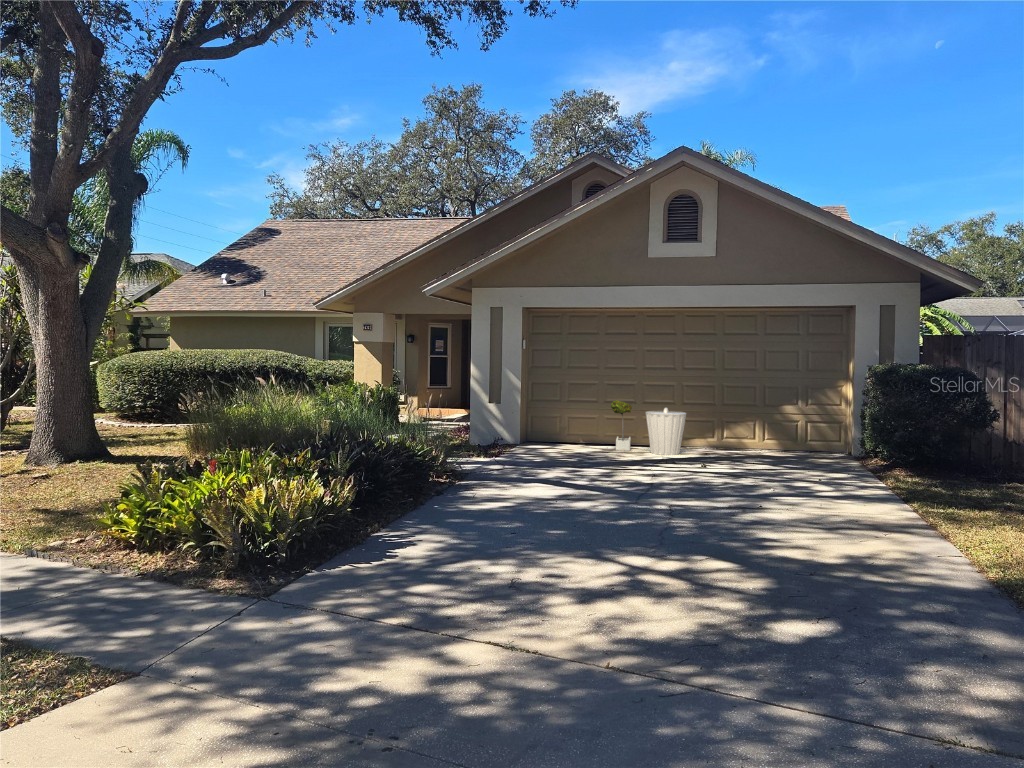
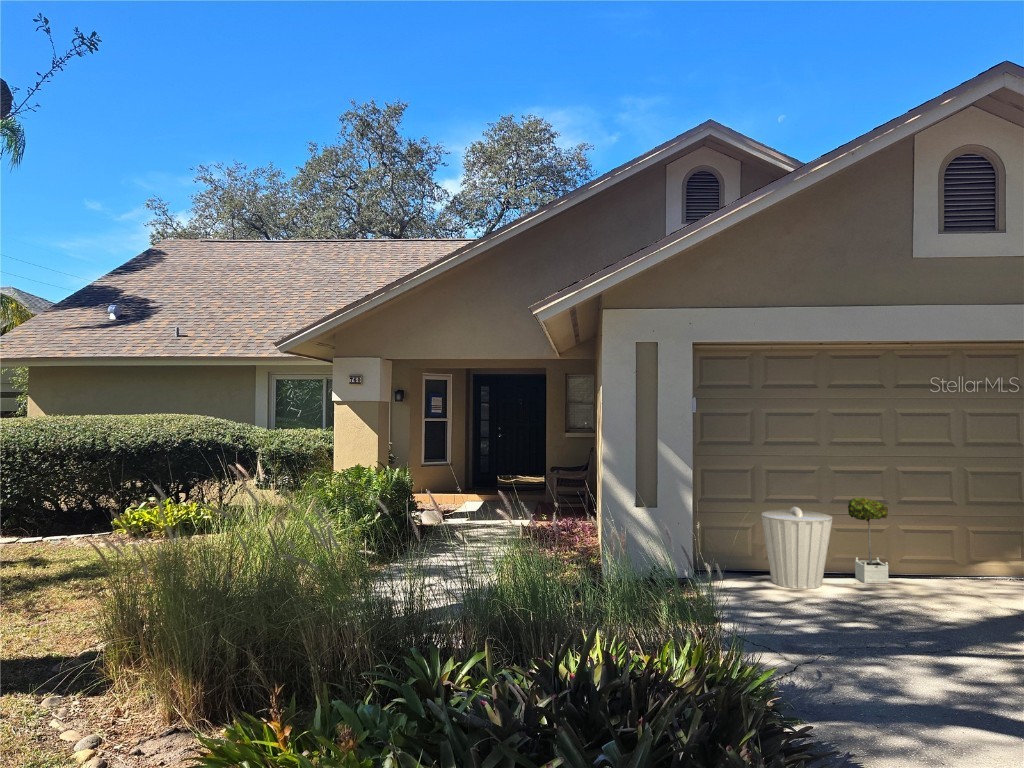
trash can: present [646,408,686,455] -> present [761,507,832,589]

